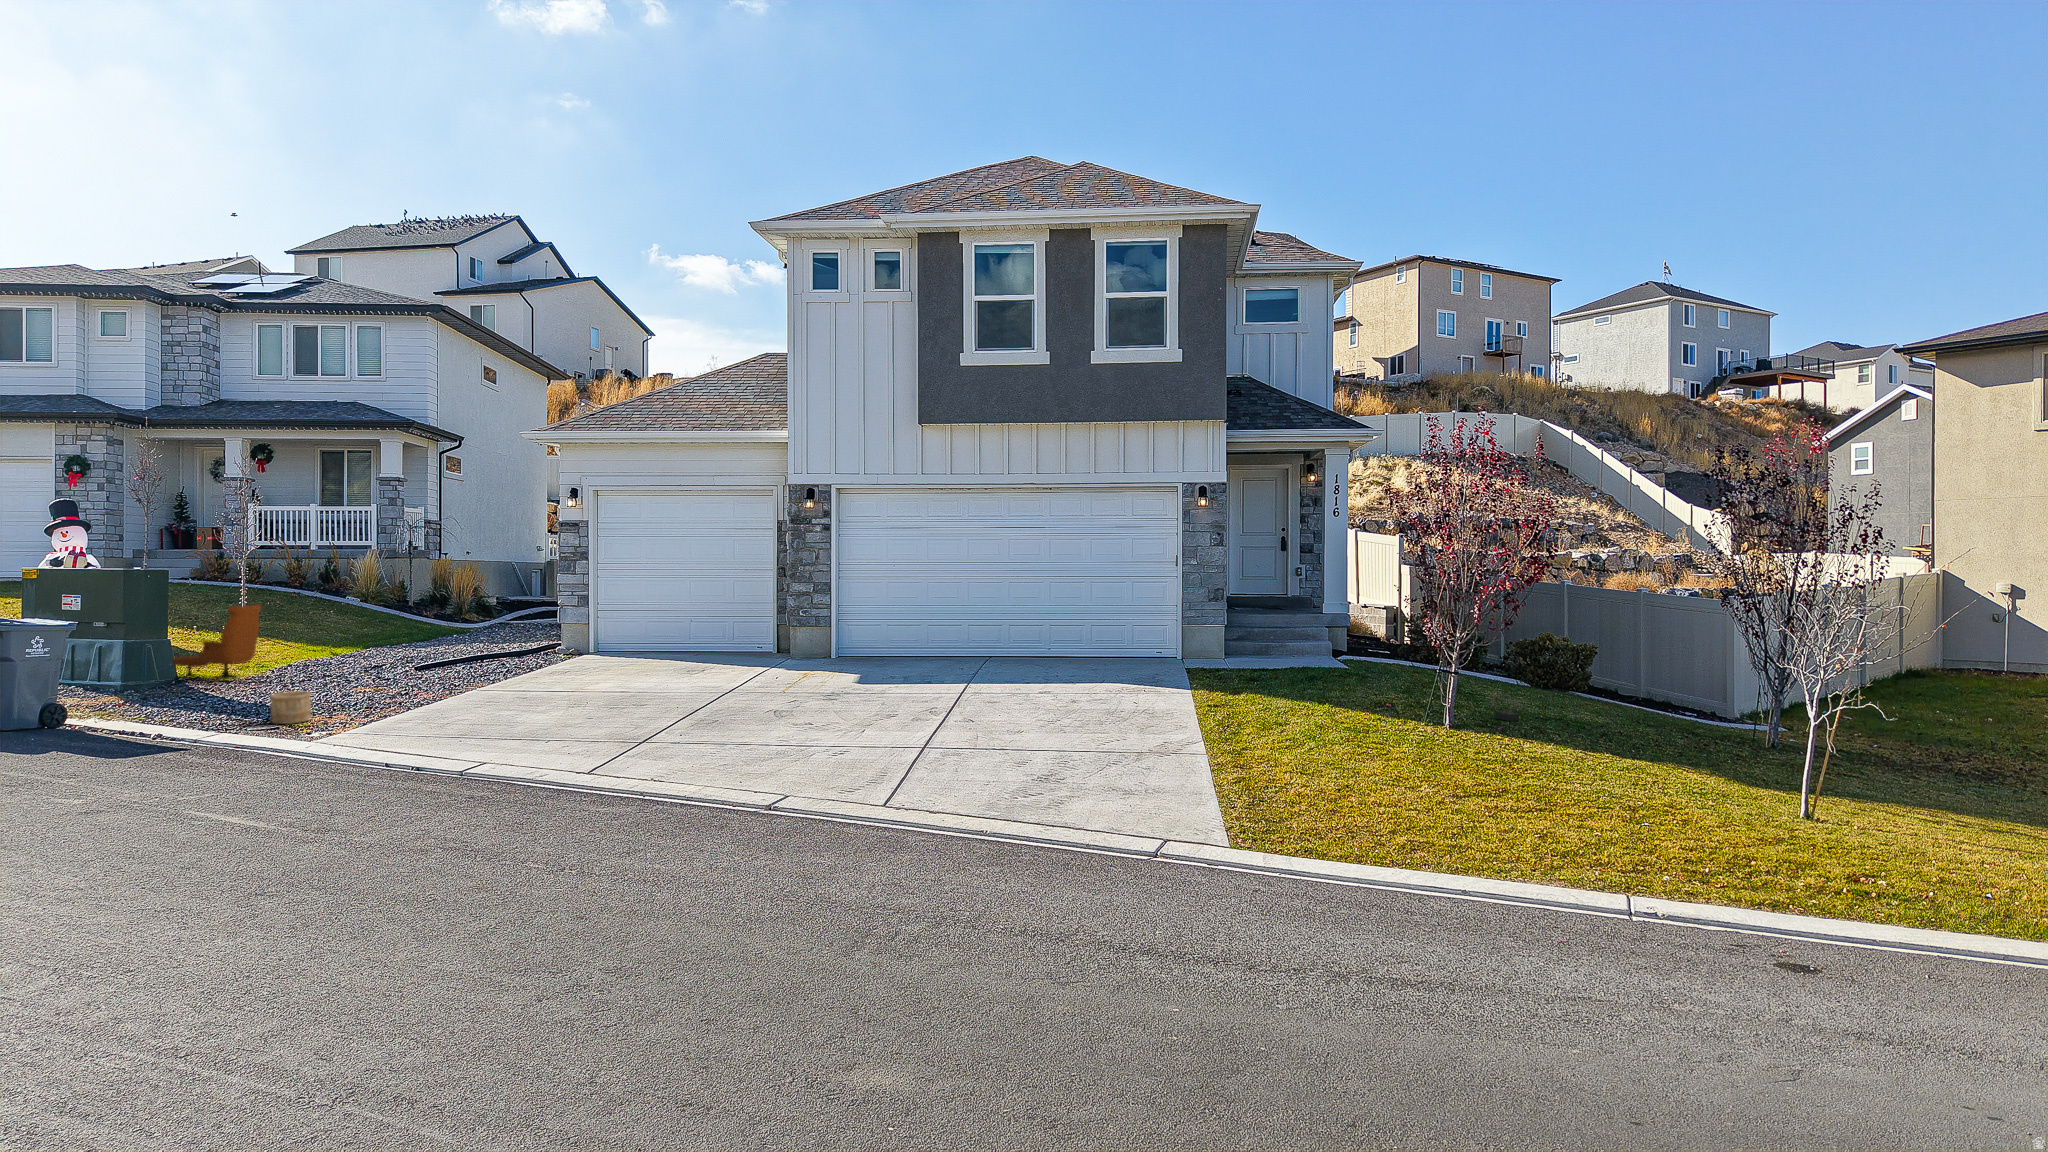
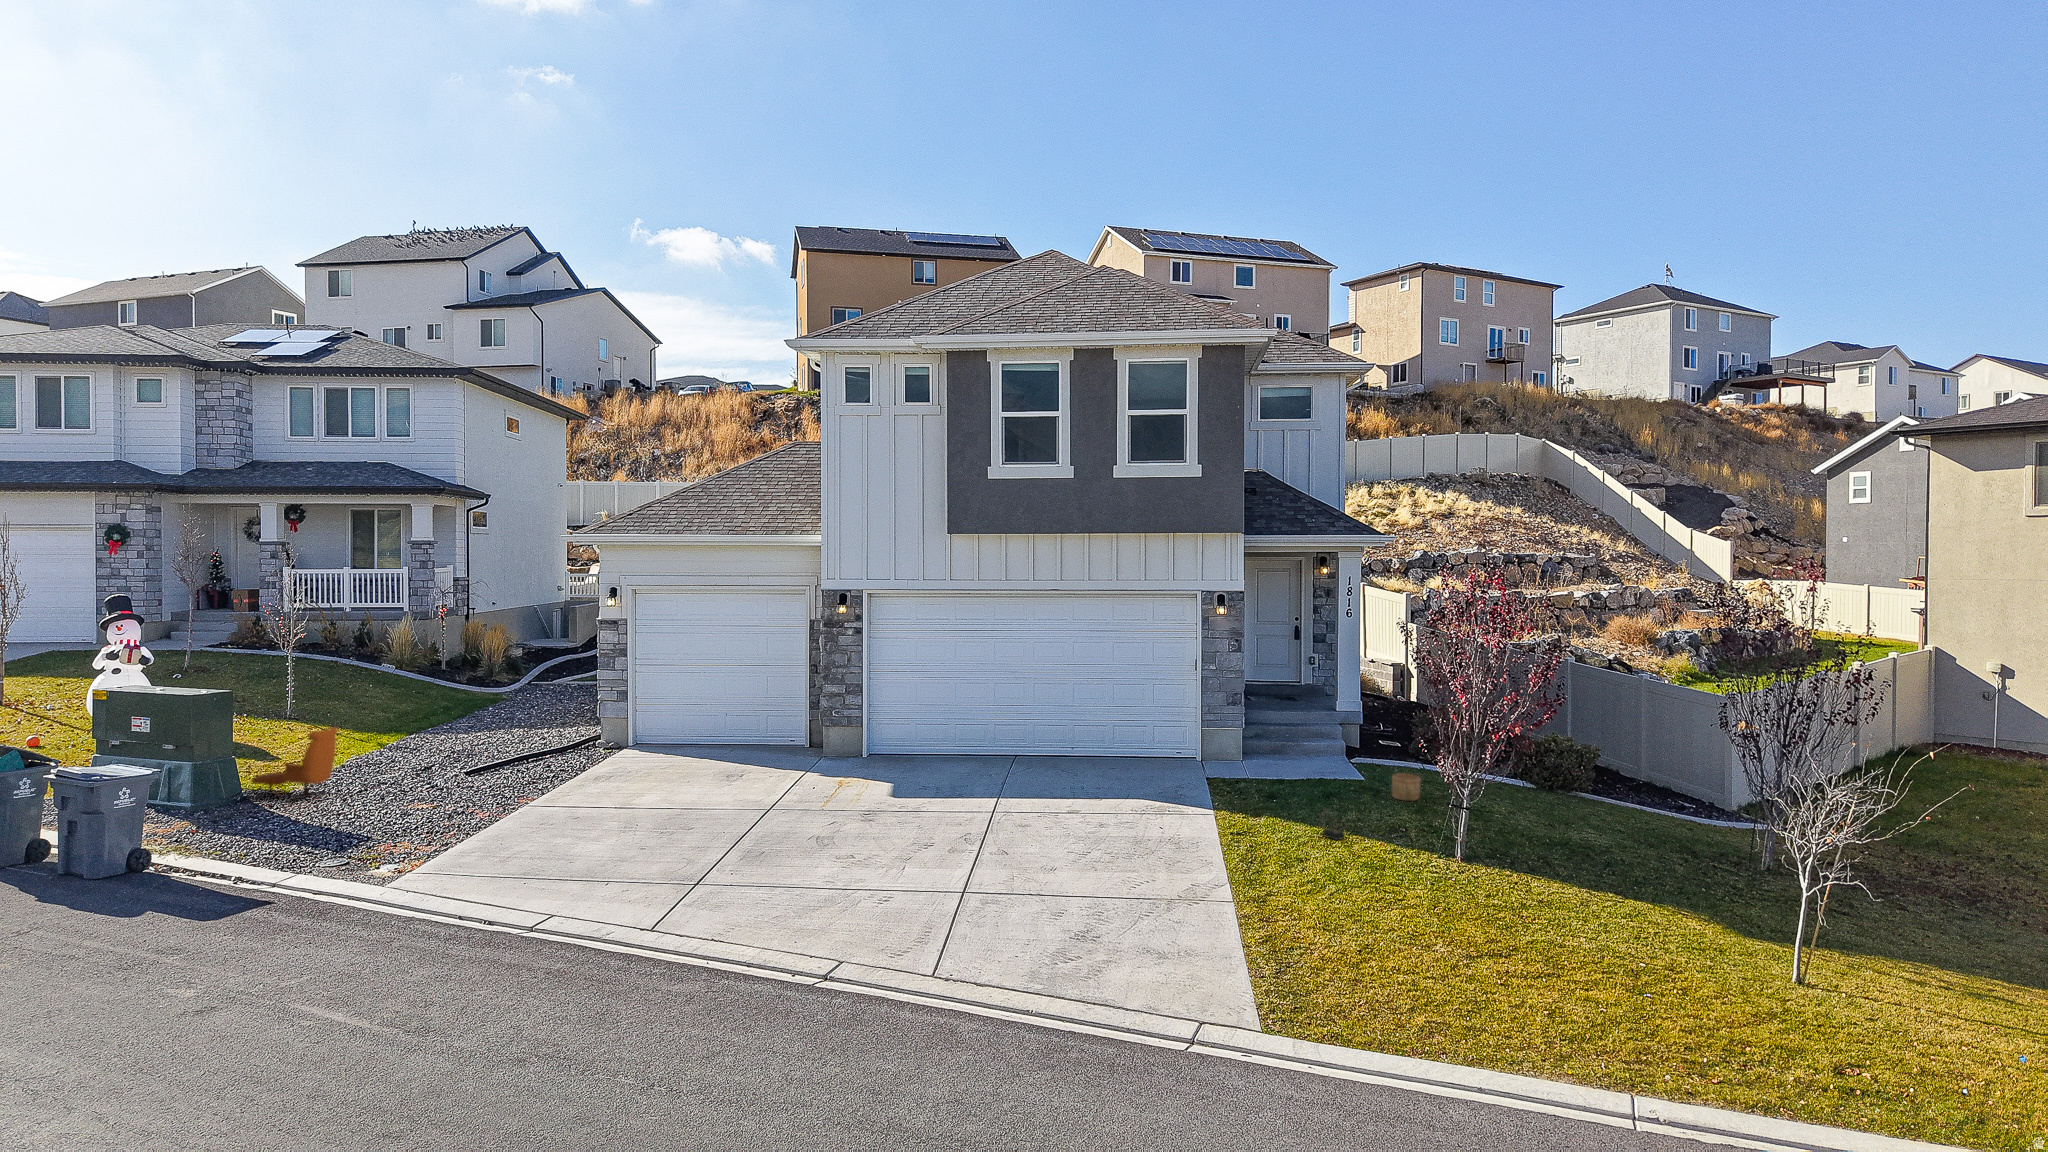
wooden bucket: present [270,691,311,724] -> present [1392,773,1421,801]
decorative plant: present [1491,695,1520,721] -> present [1318,809,1345,840]

